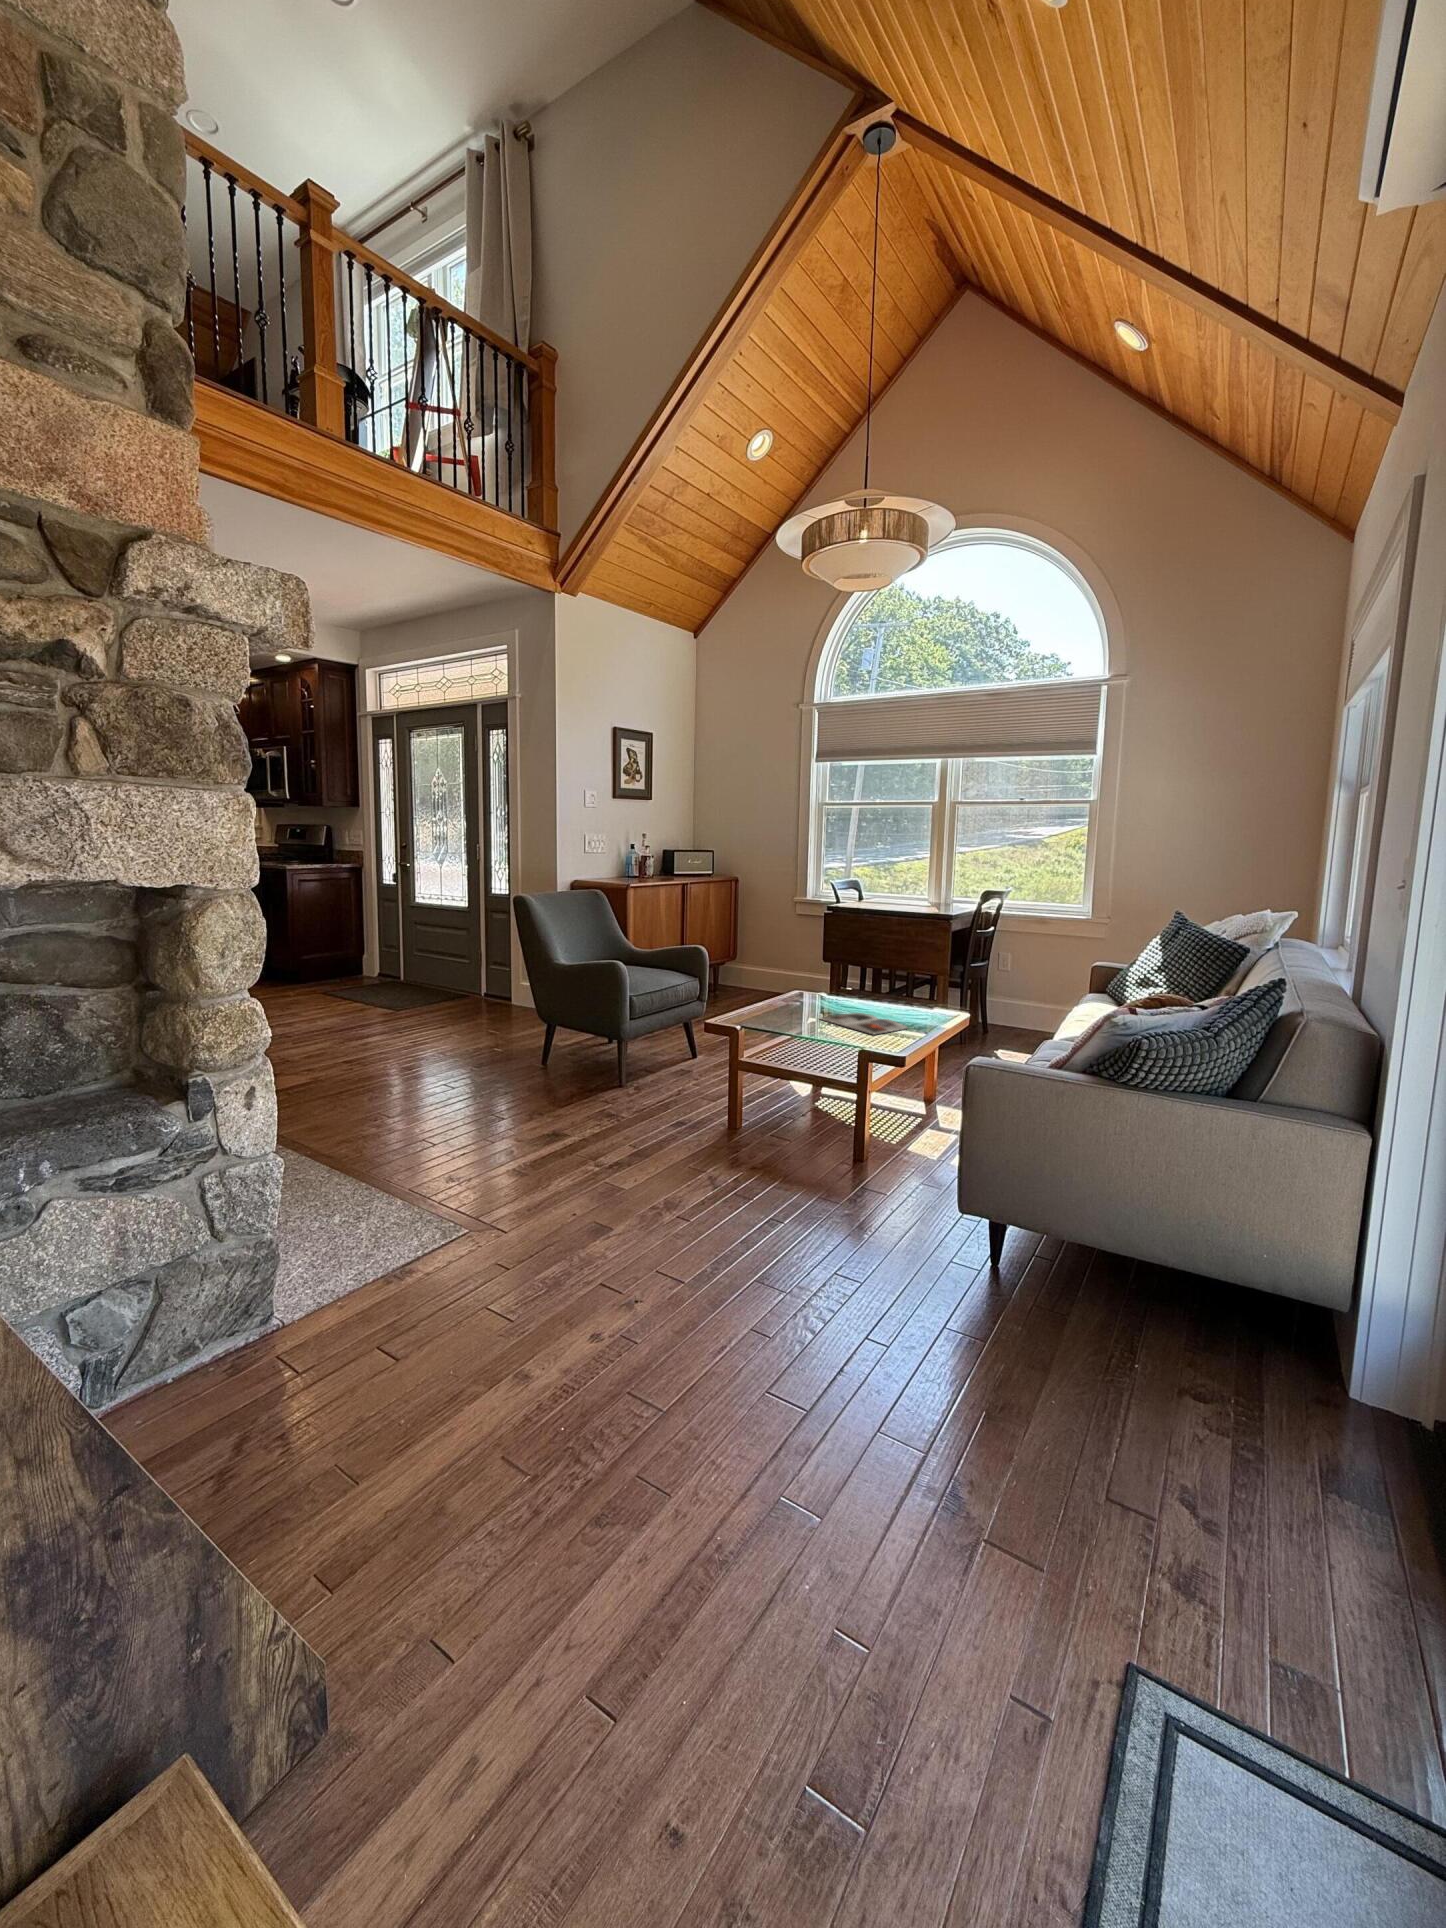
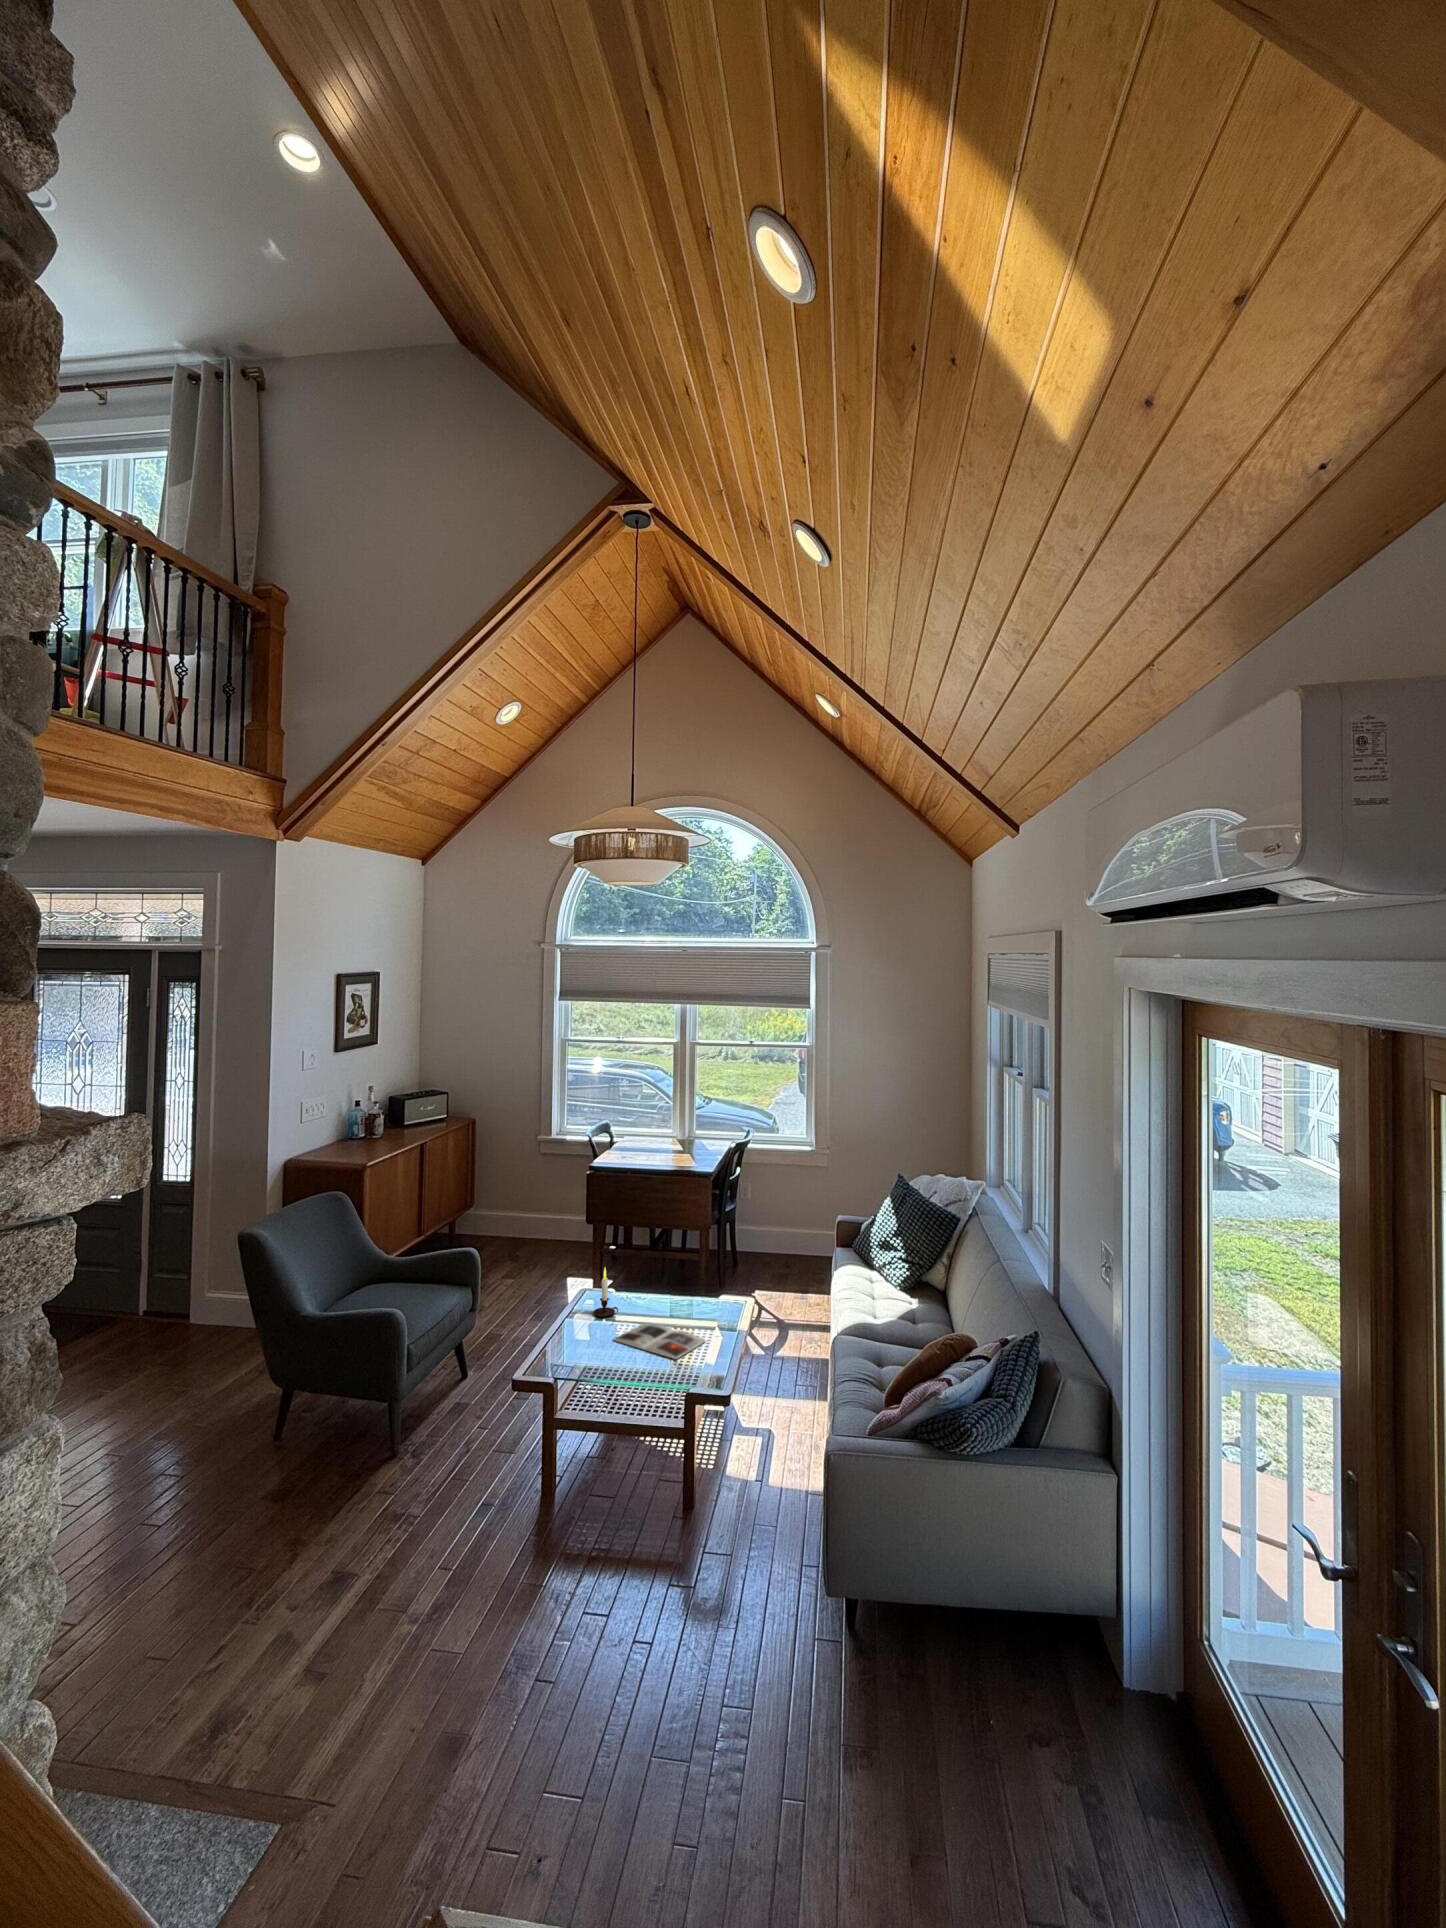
candle: none [808,961,831,1006] -> present [593,1268,618,1317]

